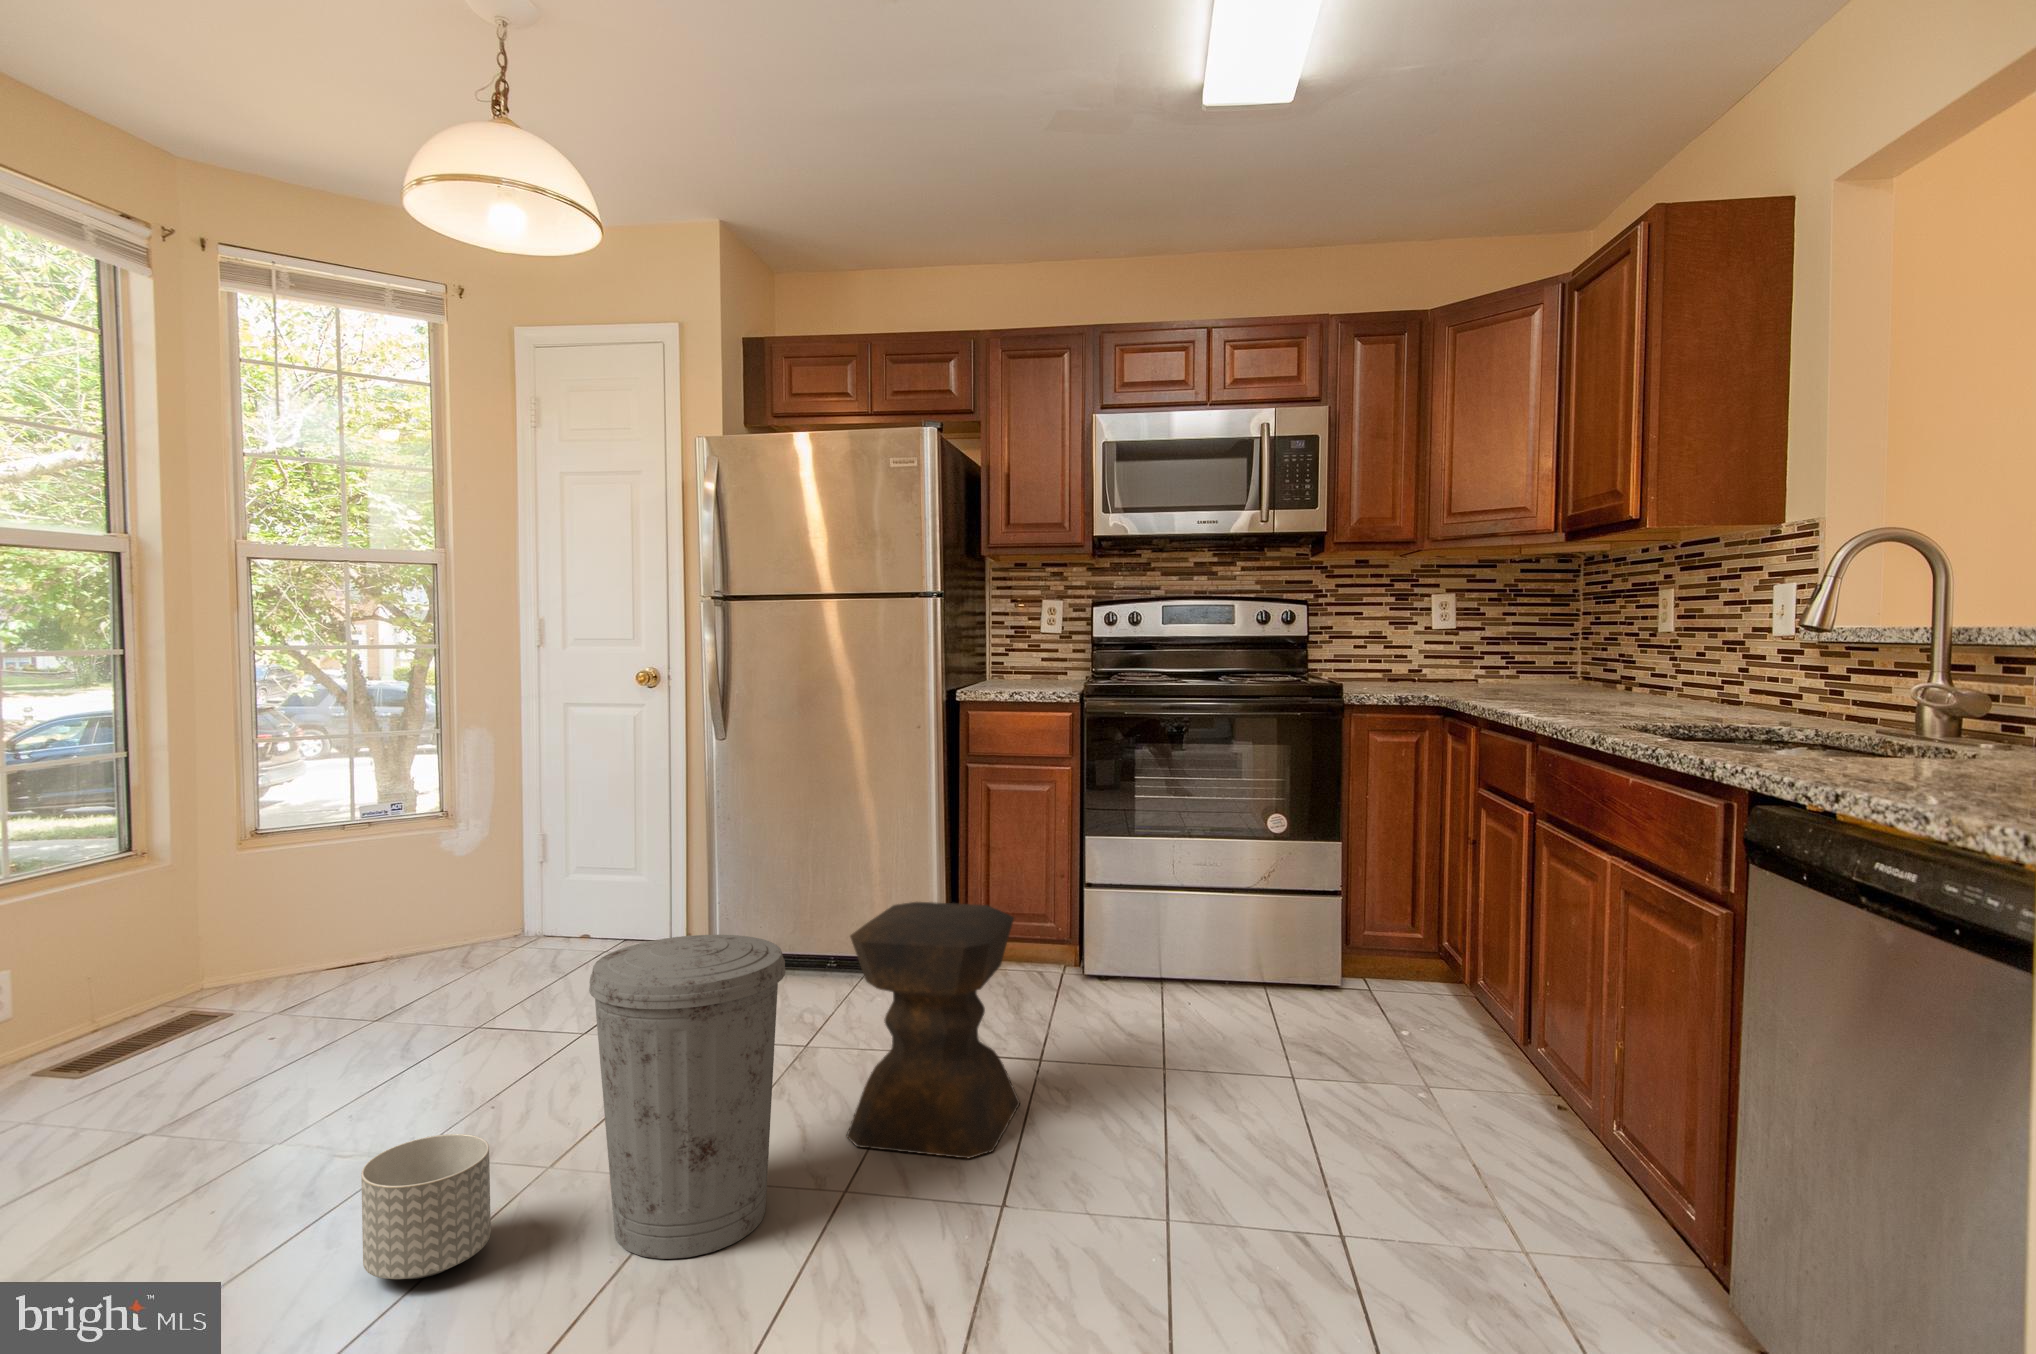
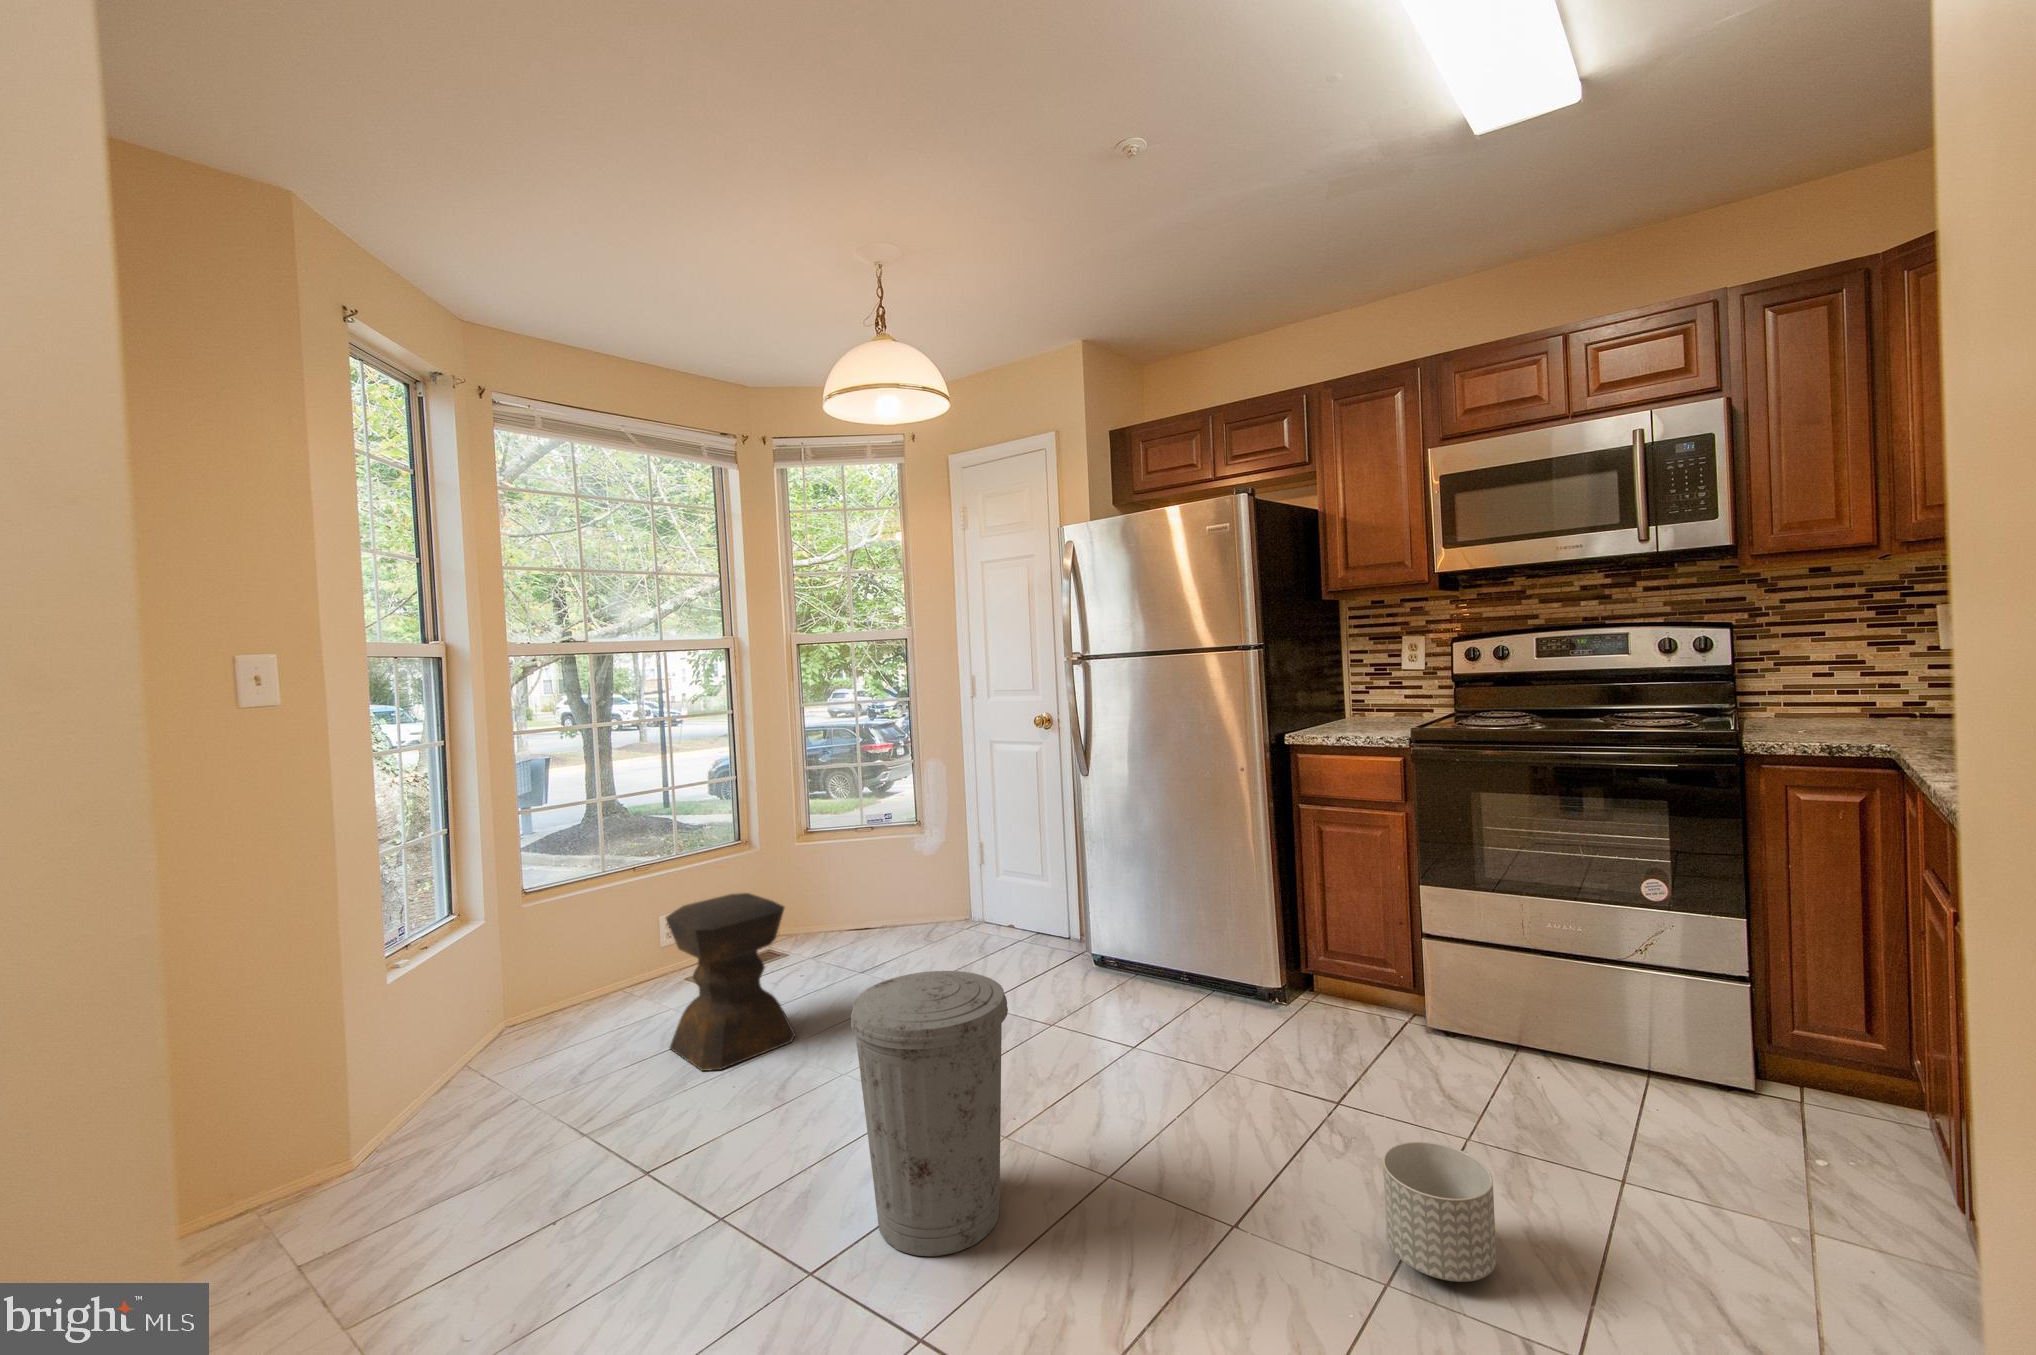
stool: present [847,902,1020,1159] -> present [666,893,795,1071]
planter: present [361,1134,491,1279] -> present [1383,1142,1497,1282]

